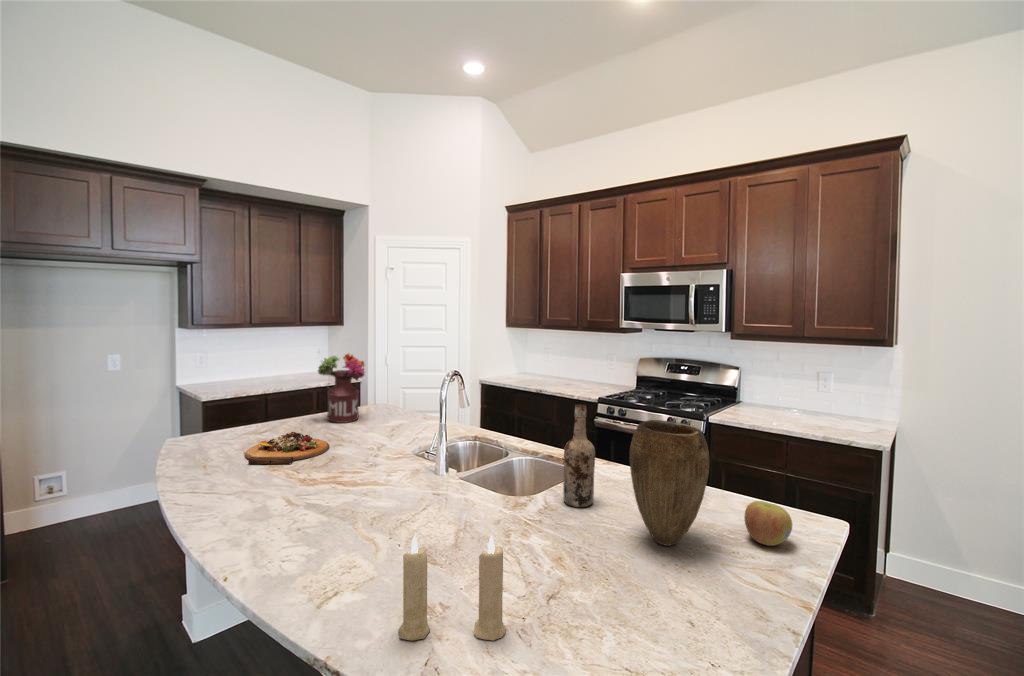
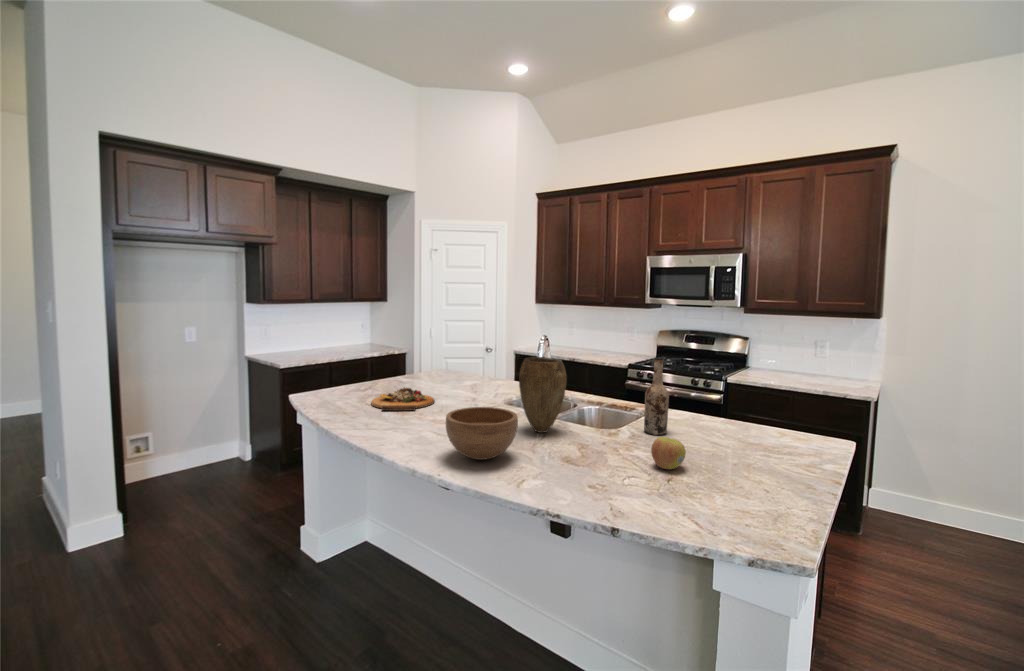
flower arrangement: present [318,353,364,423] -> none [405,324,446,383]
vase: present [630,420,710,546] -> present [519,357,567,433]
bowl: none [249,472,359,554] -> present [446,407,518,460]
apple: present [744,501,792,546] -> present [651,437,686,470]
candle: present [398,536,506,641] -> none [582,430,650,498]

